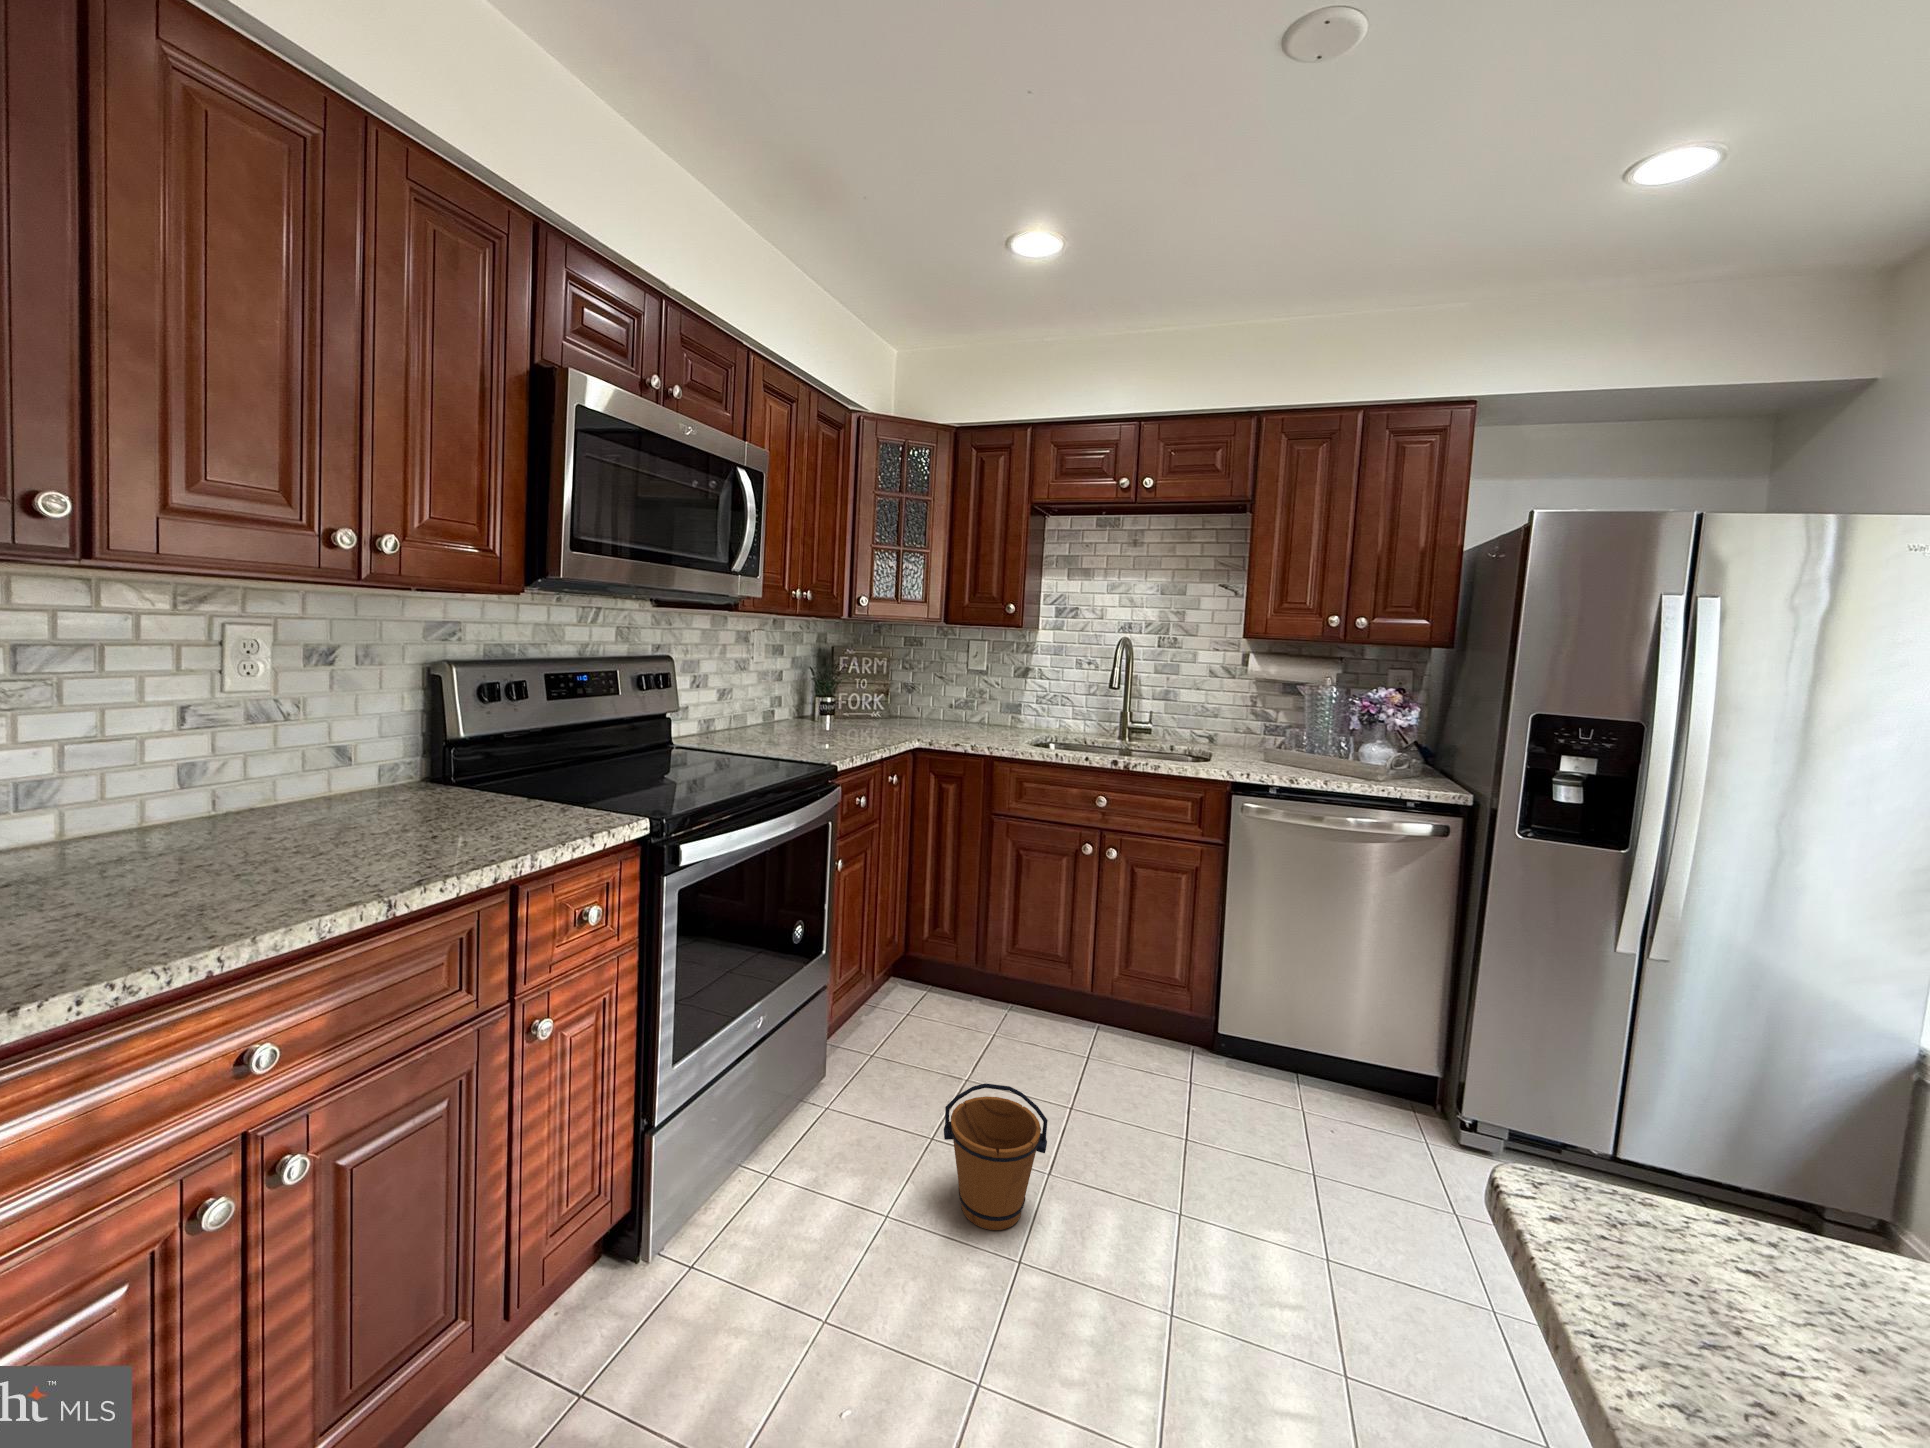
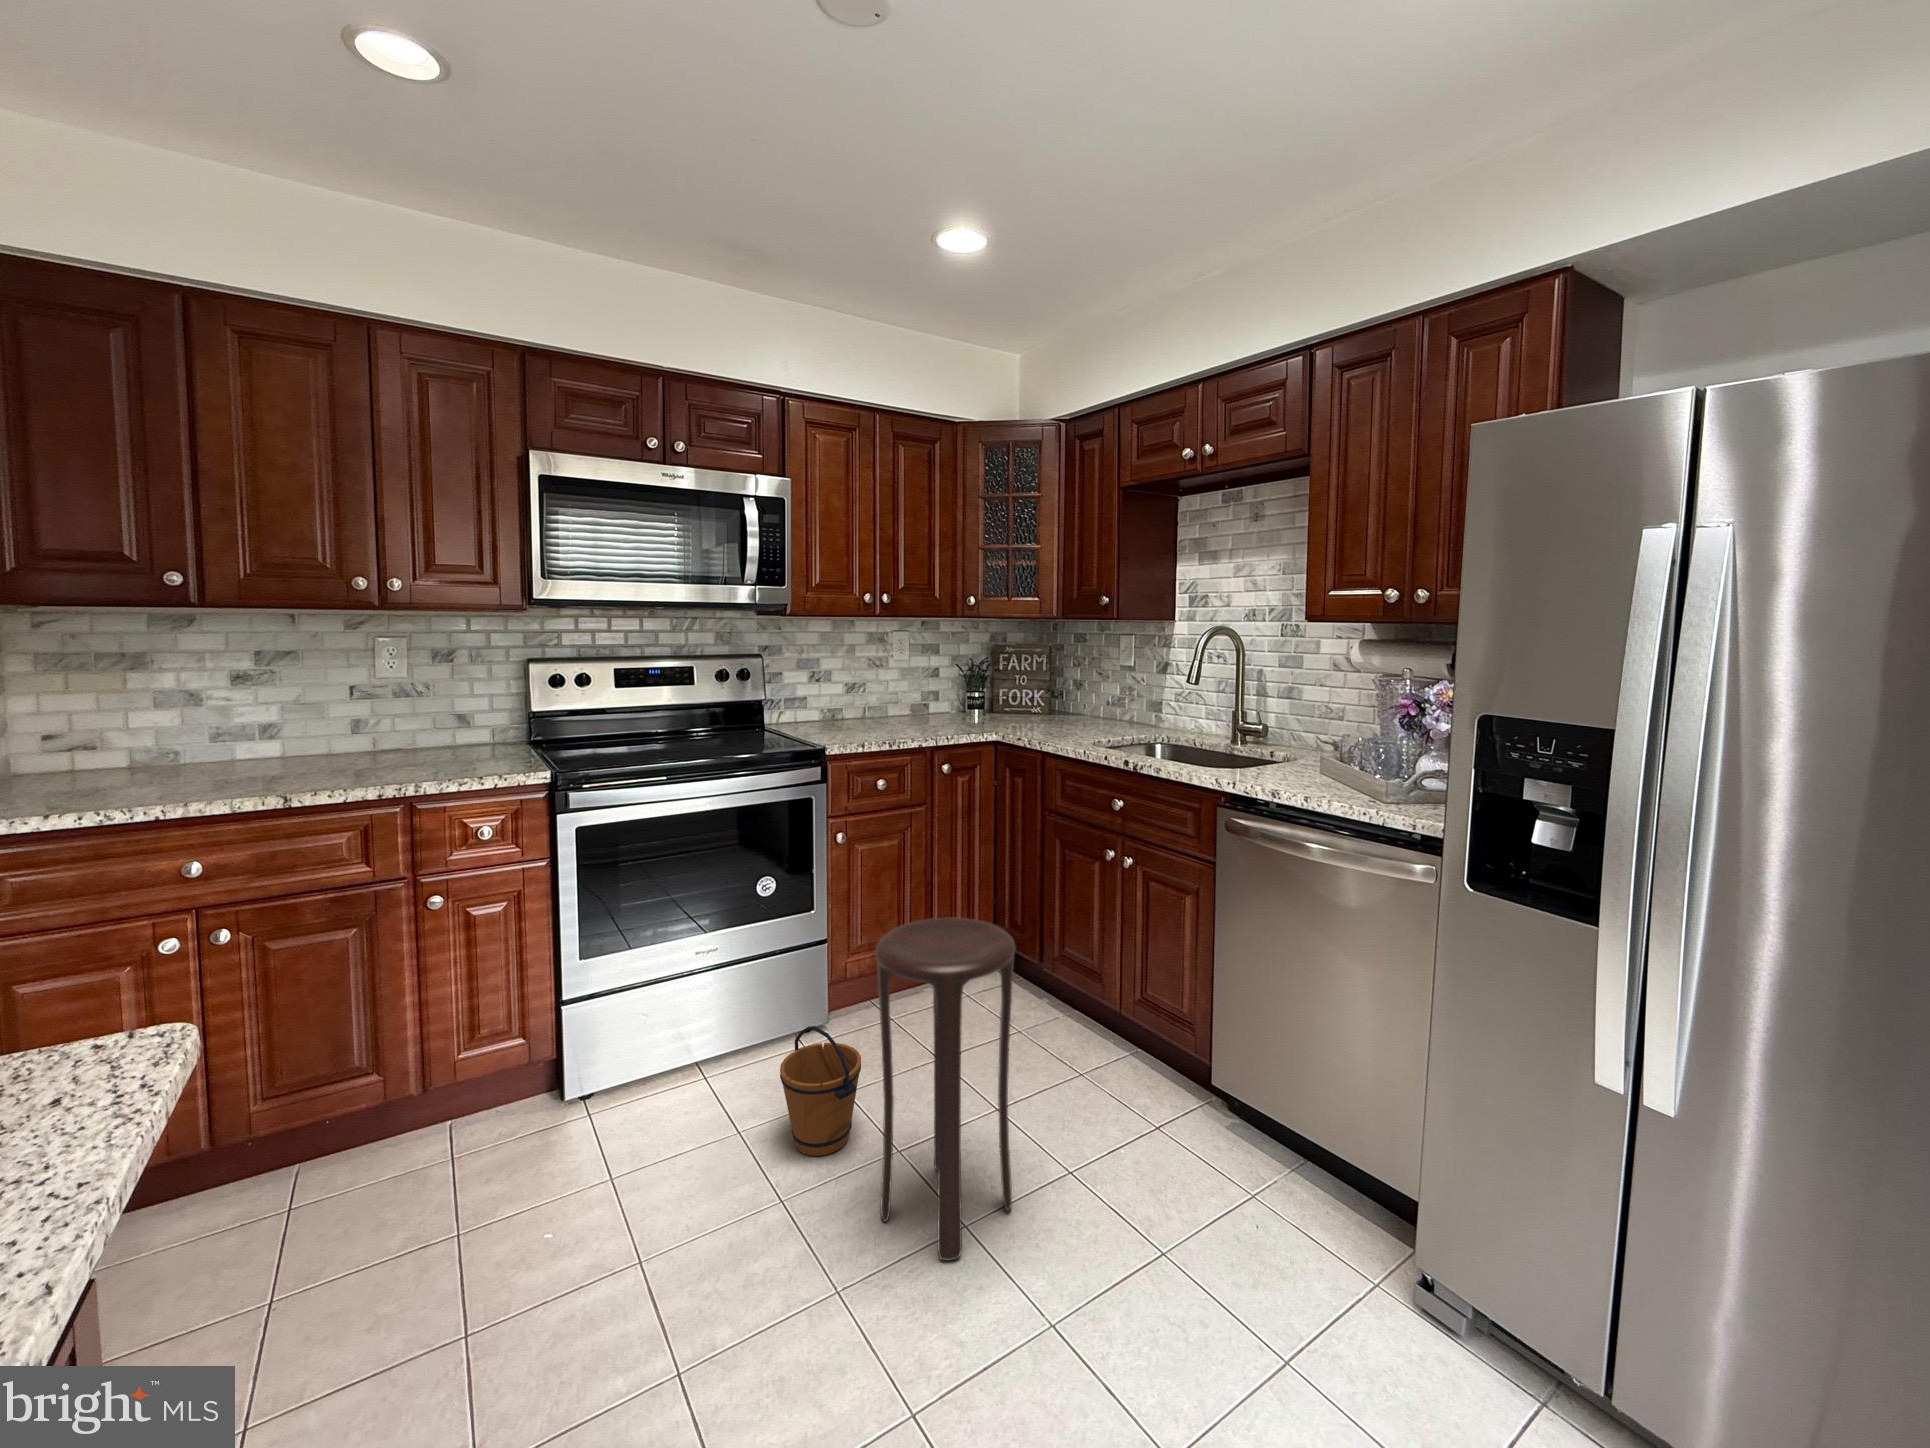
stool: none [1117,928,1272,1267] -> present [875,918,1016,1260]

